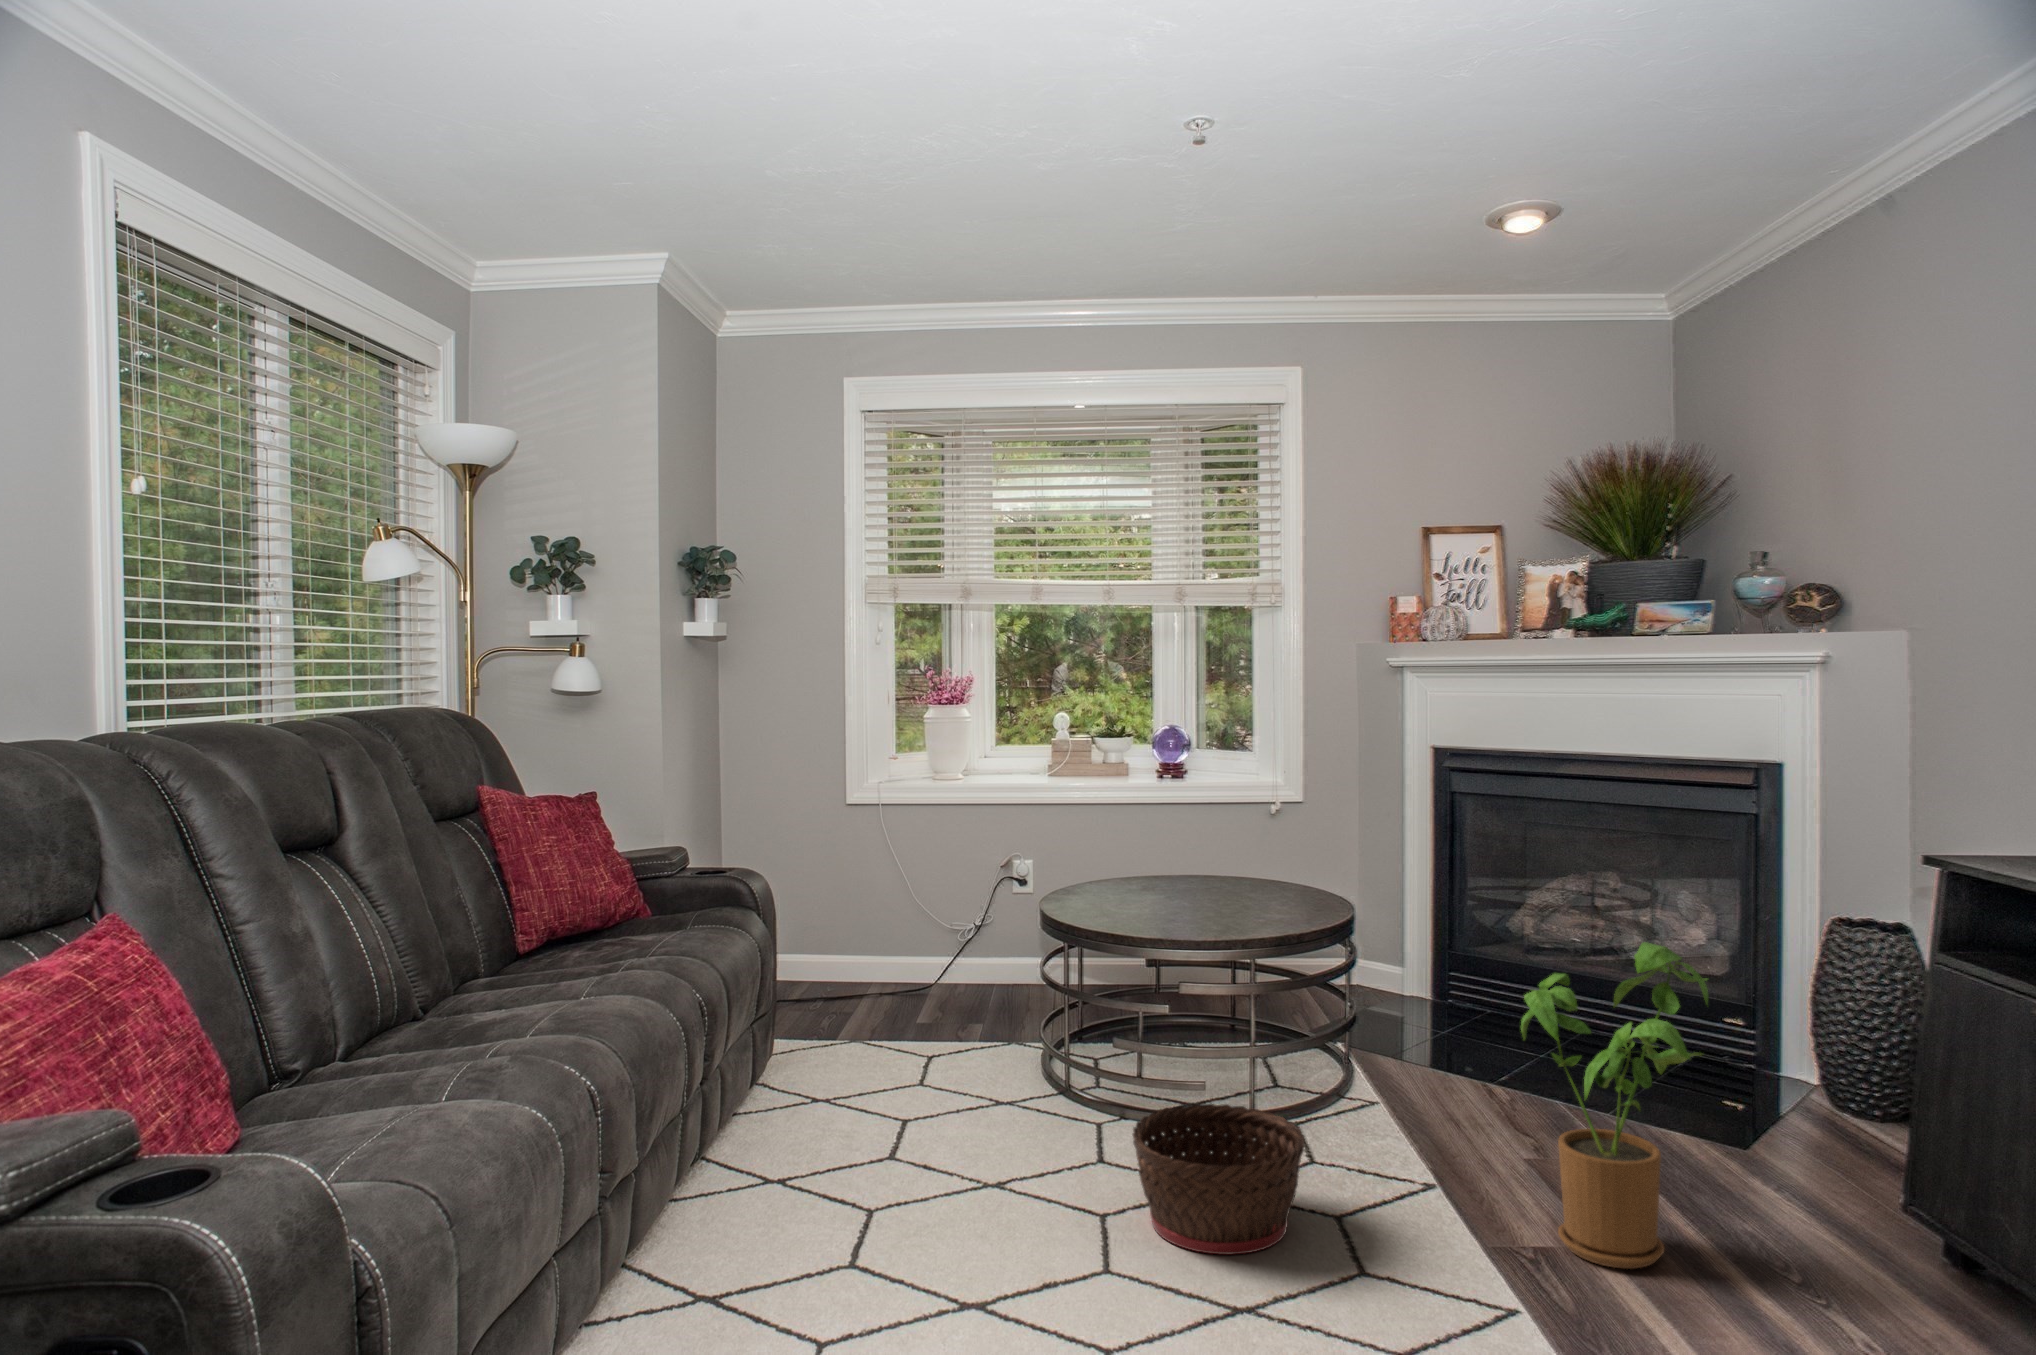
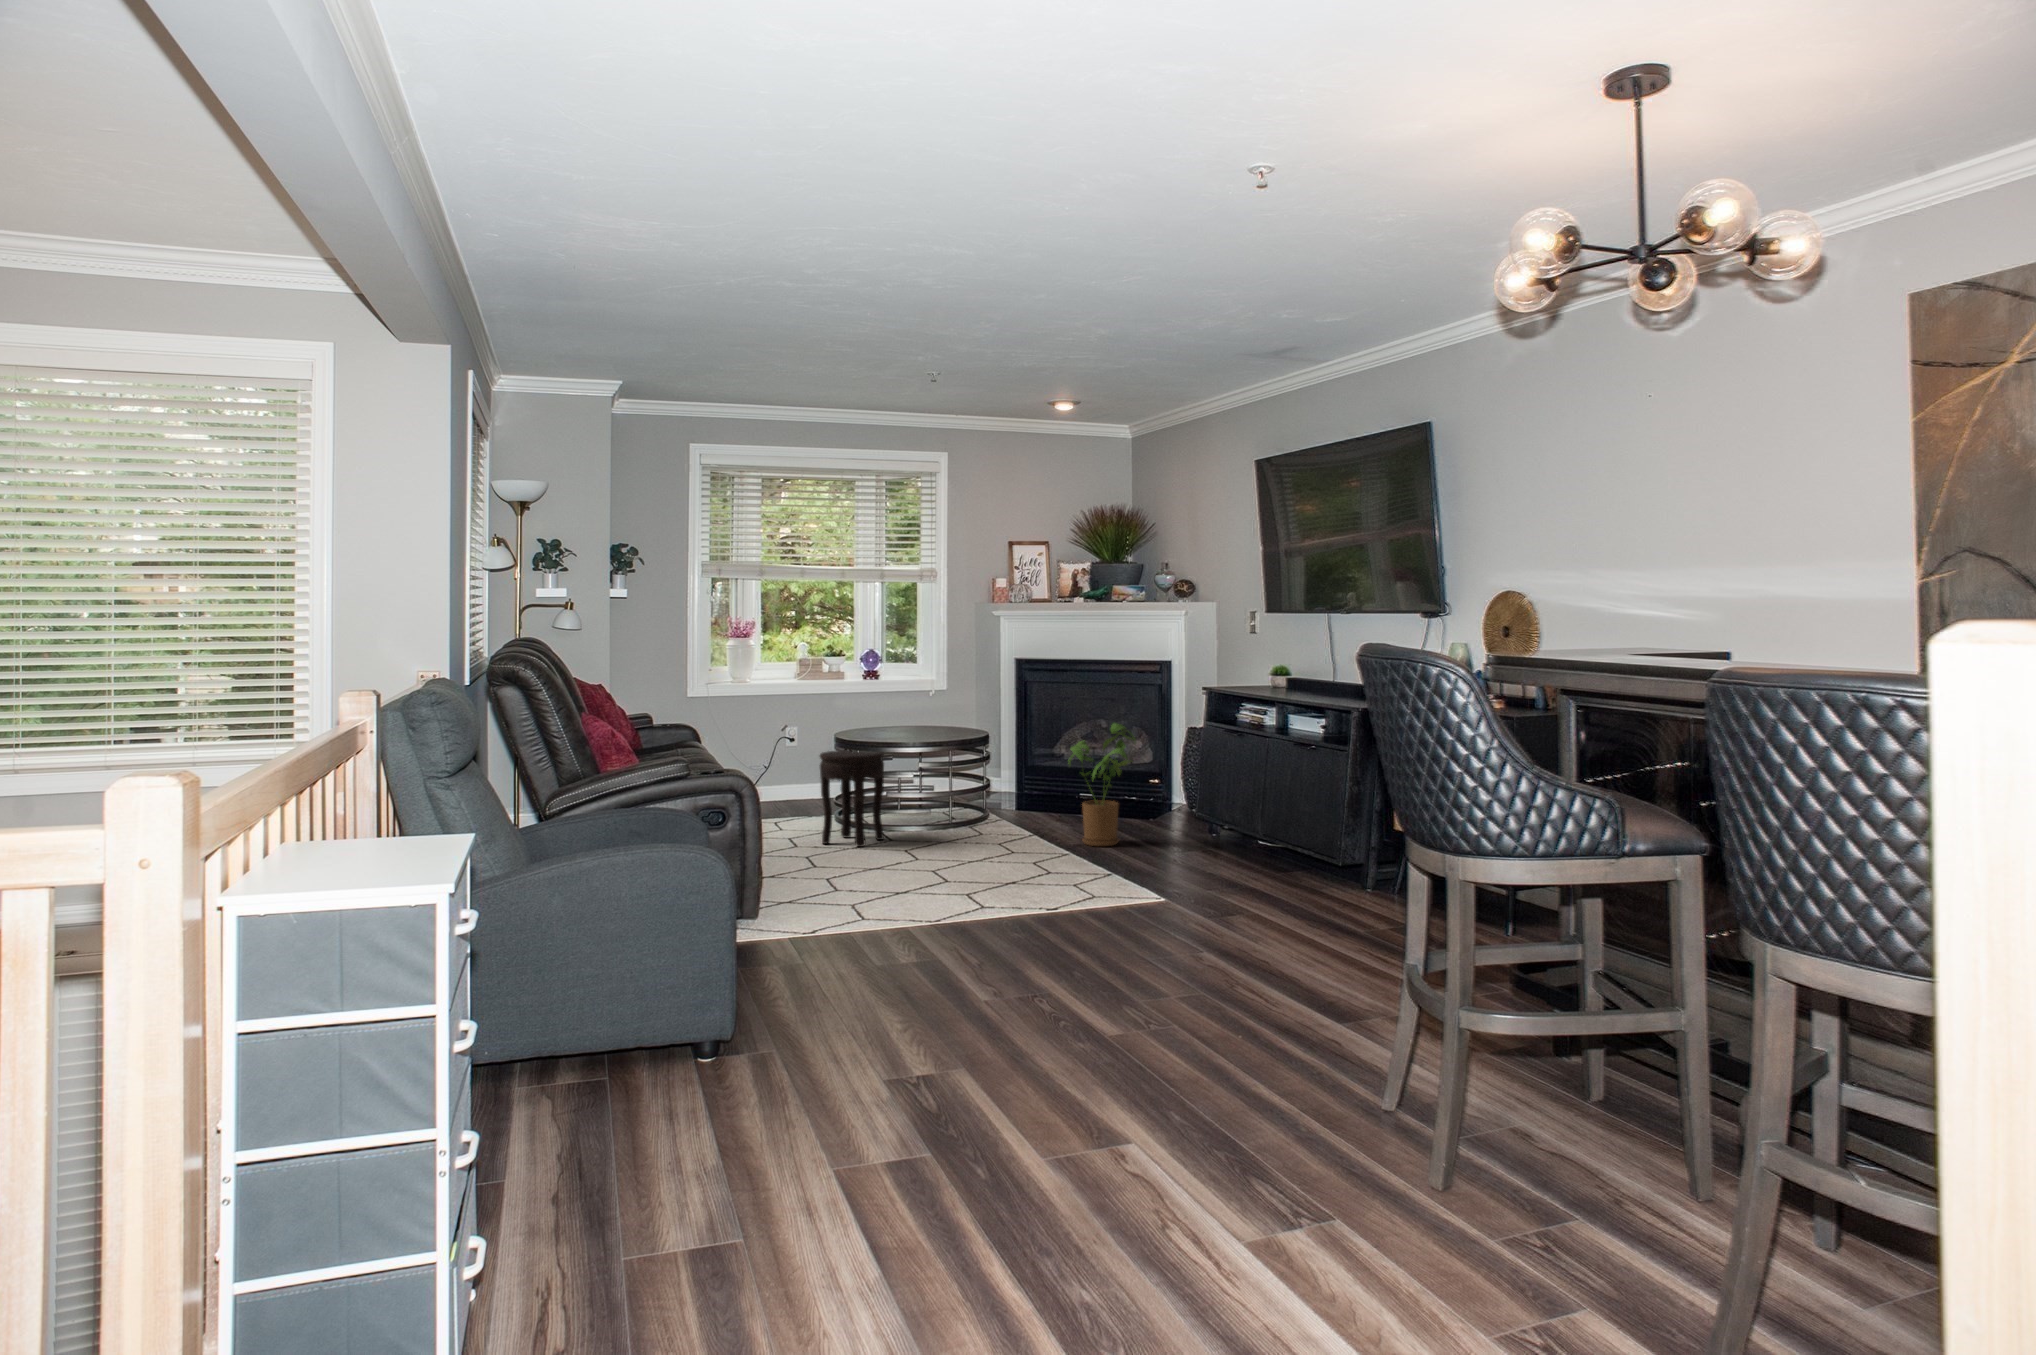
side table: none [959,948,1095,1178] -> present [820,750,884,847]
basket: present [1132,1104,1305,1254] -> none [914,806,987,855]

